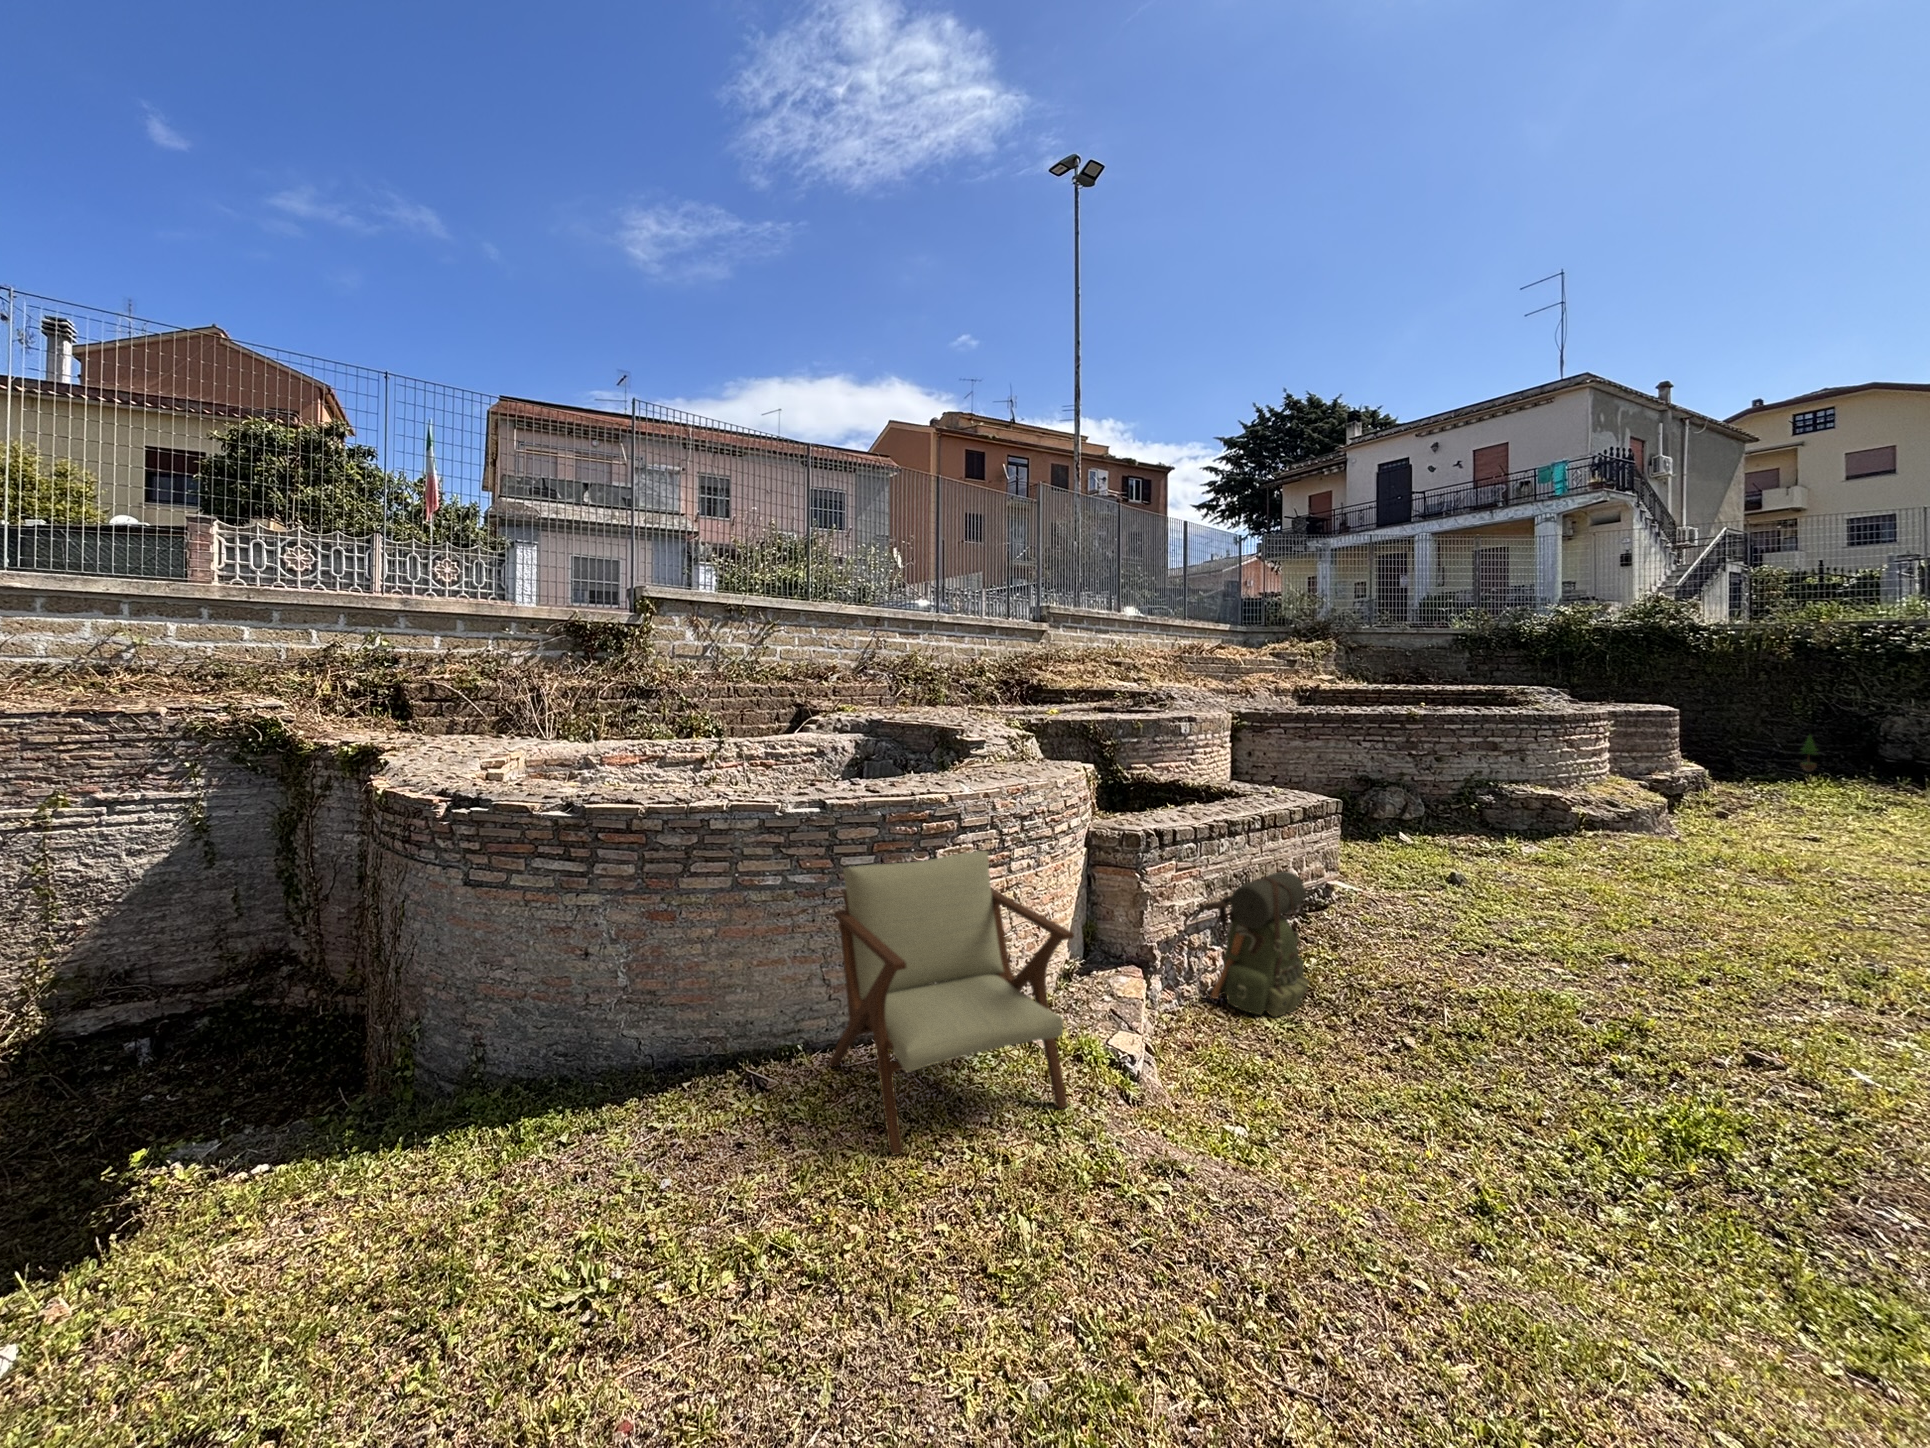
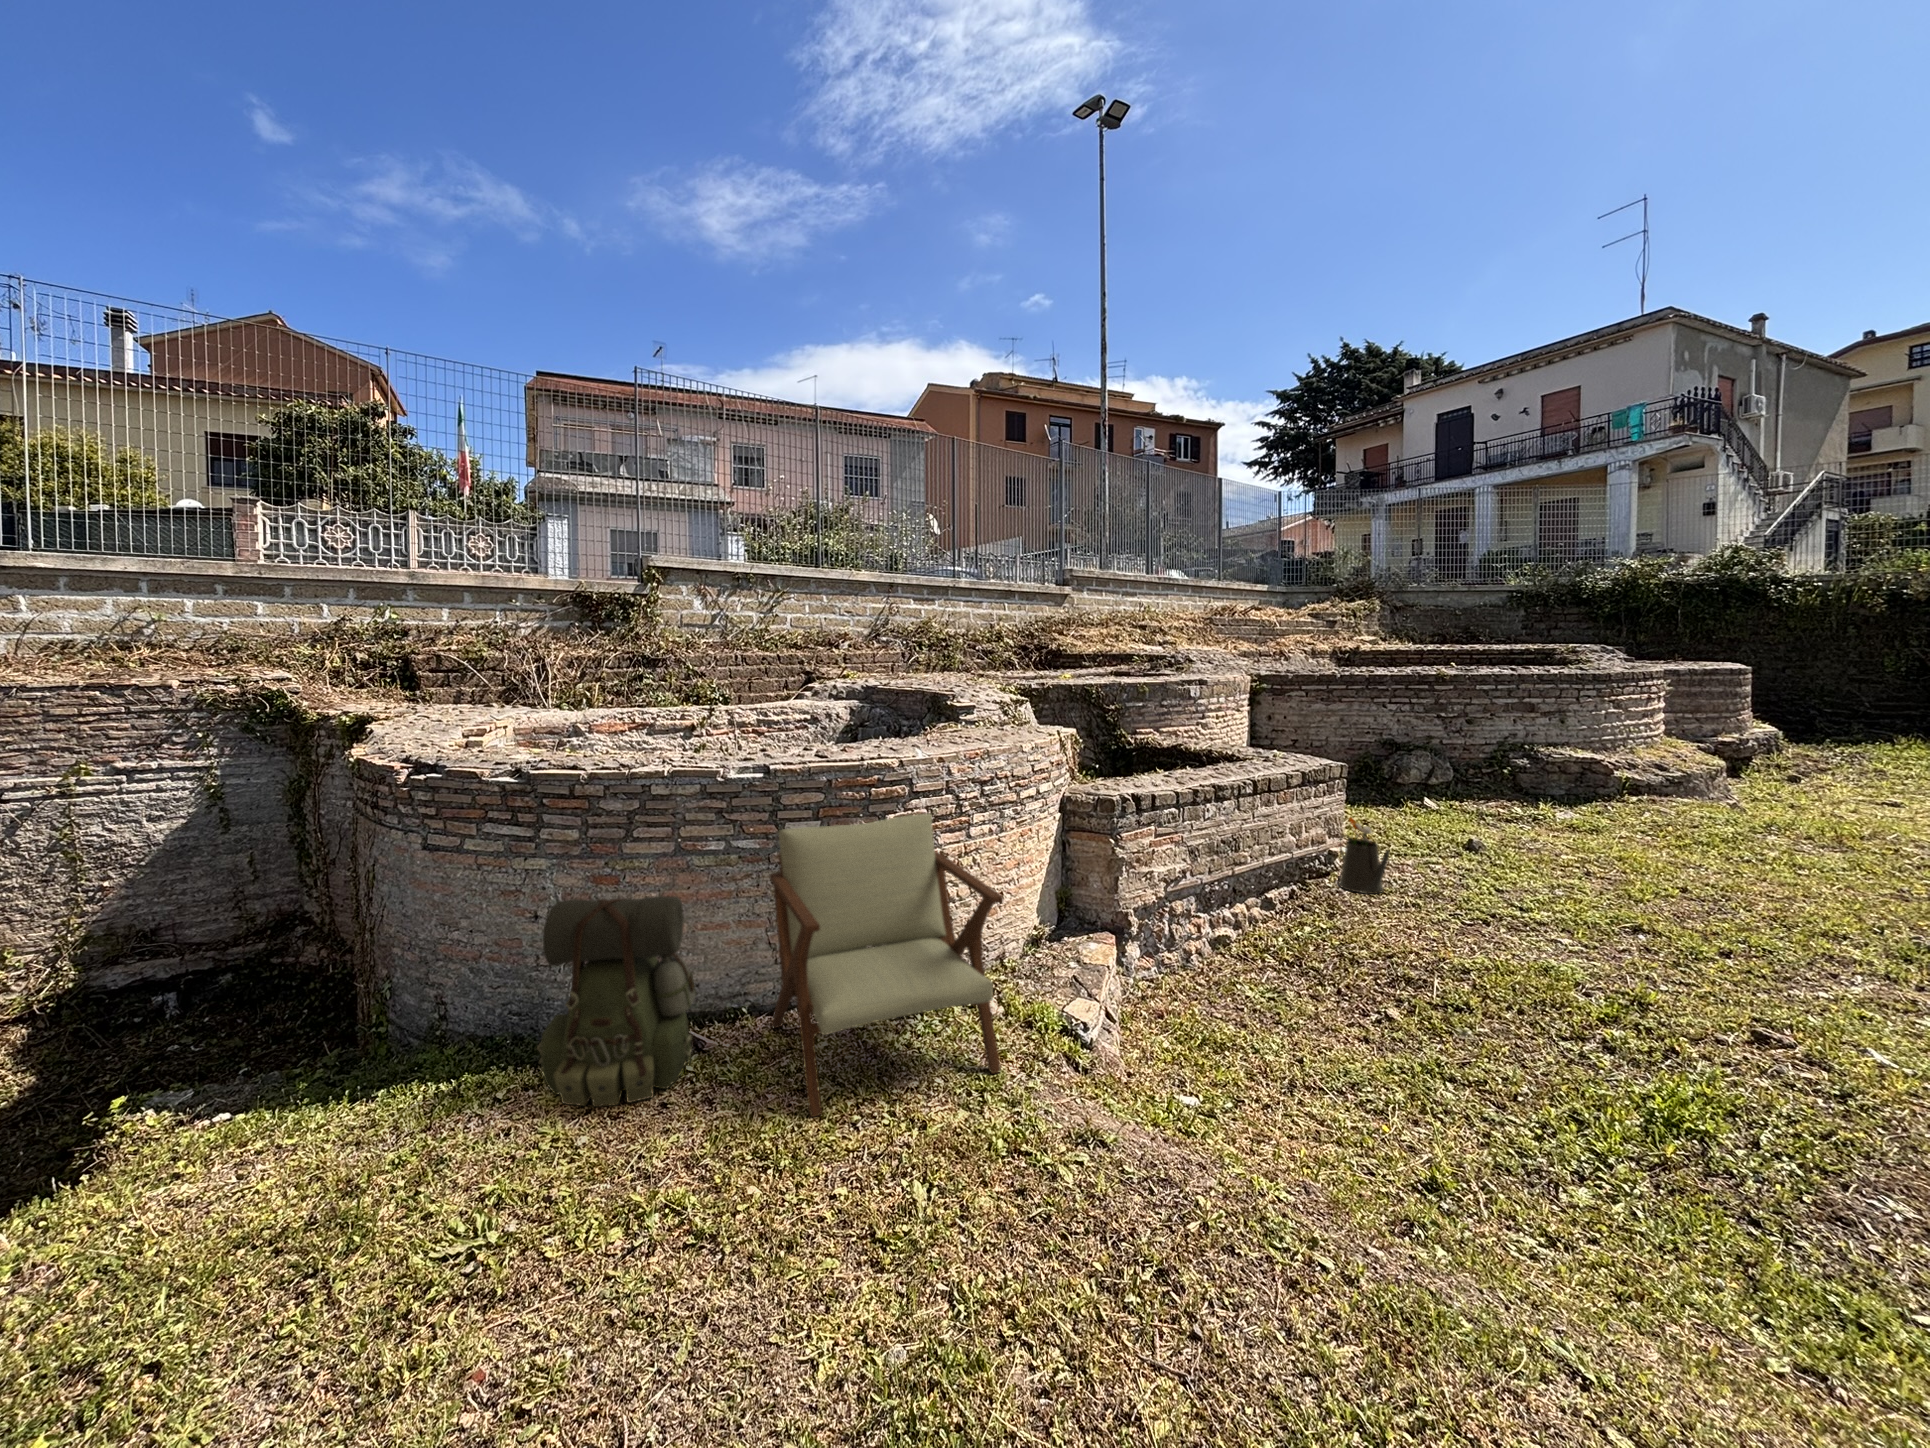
potted tree: present [1801,735,1816,772] -> none [1880,693,1903,735]
watering can: none [1338,850,1391,927] -> present [1338,818,1390,894]
backpack: present [1195,871,1310,1017] -> present [537,896,697,1106]

